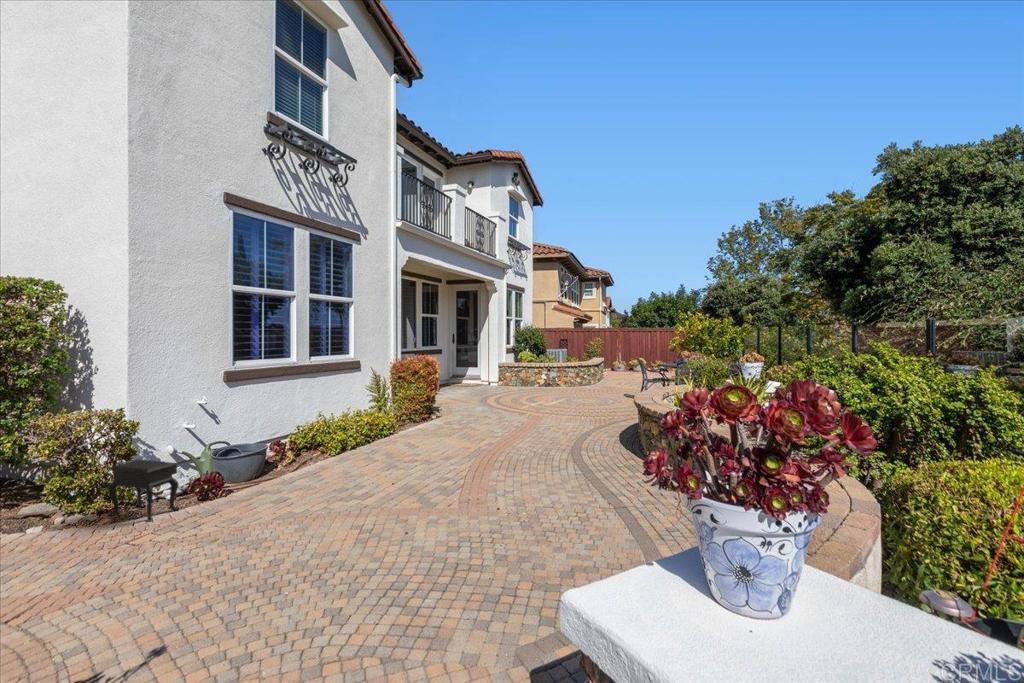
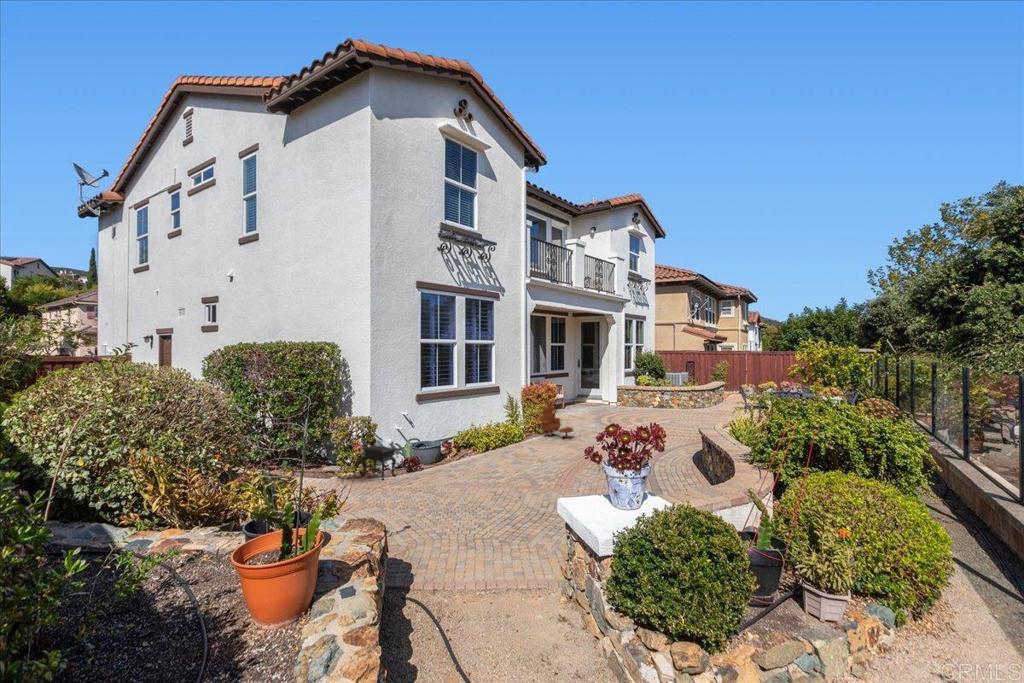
lounge chair: none [418,386,462,429] -> present [541,406,573,439]

